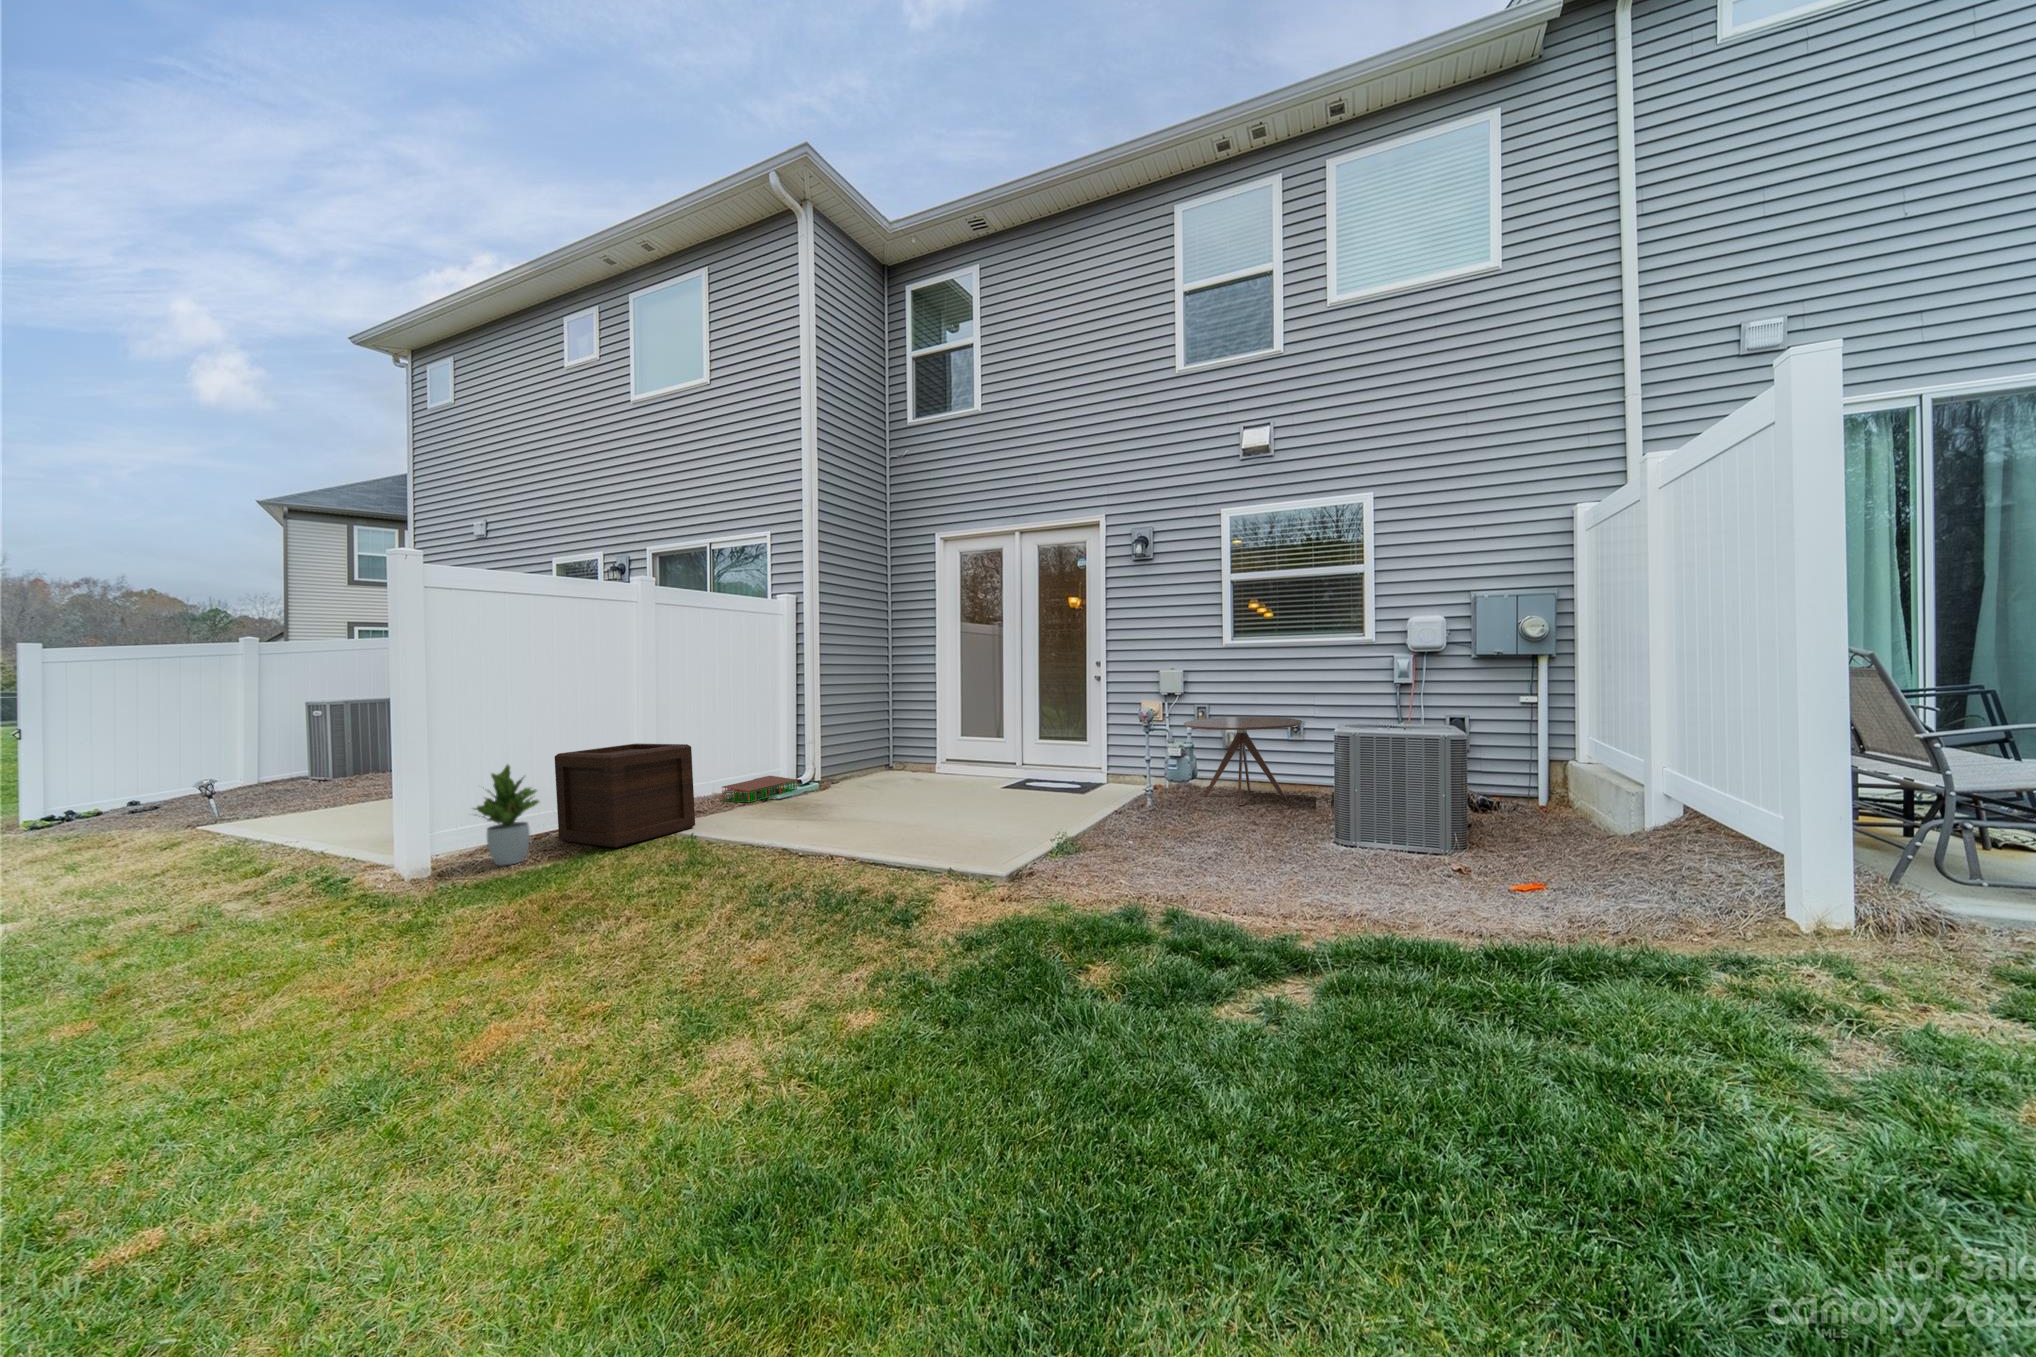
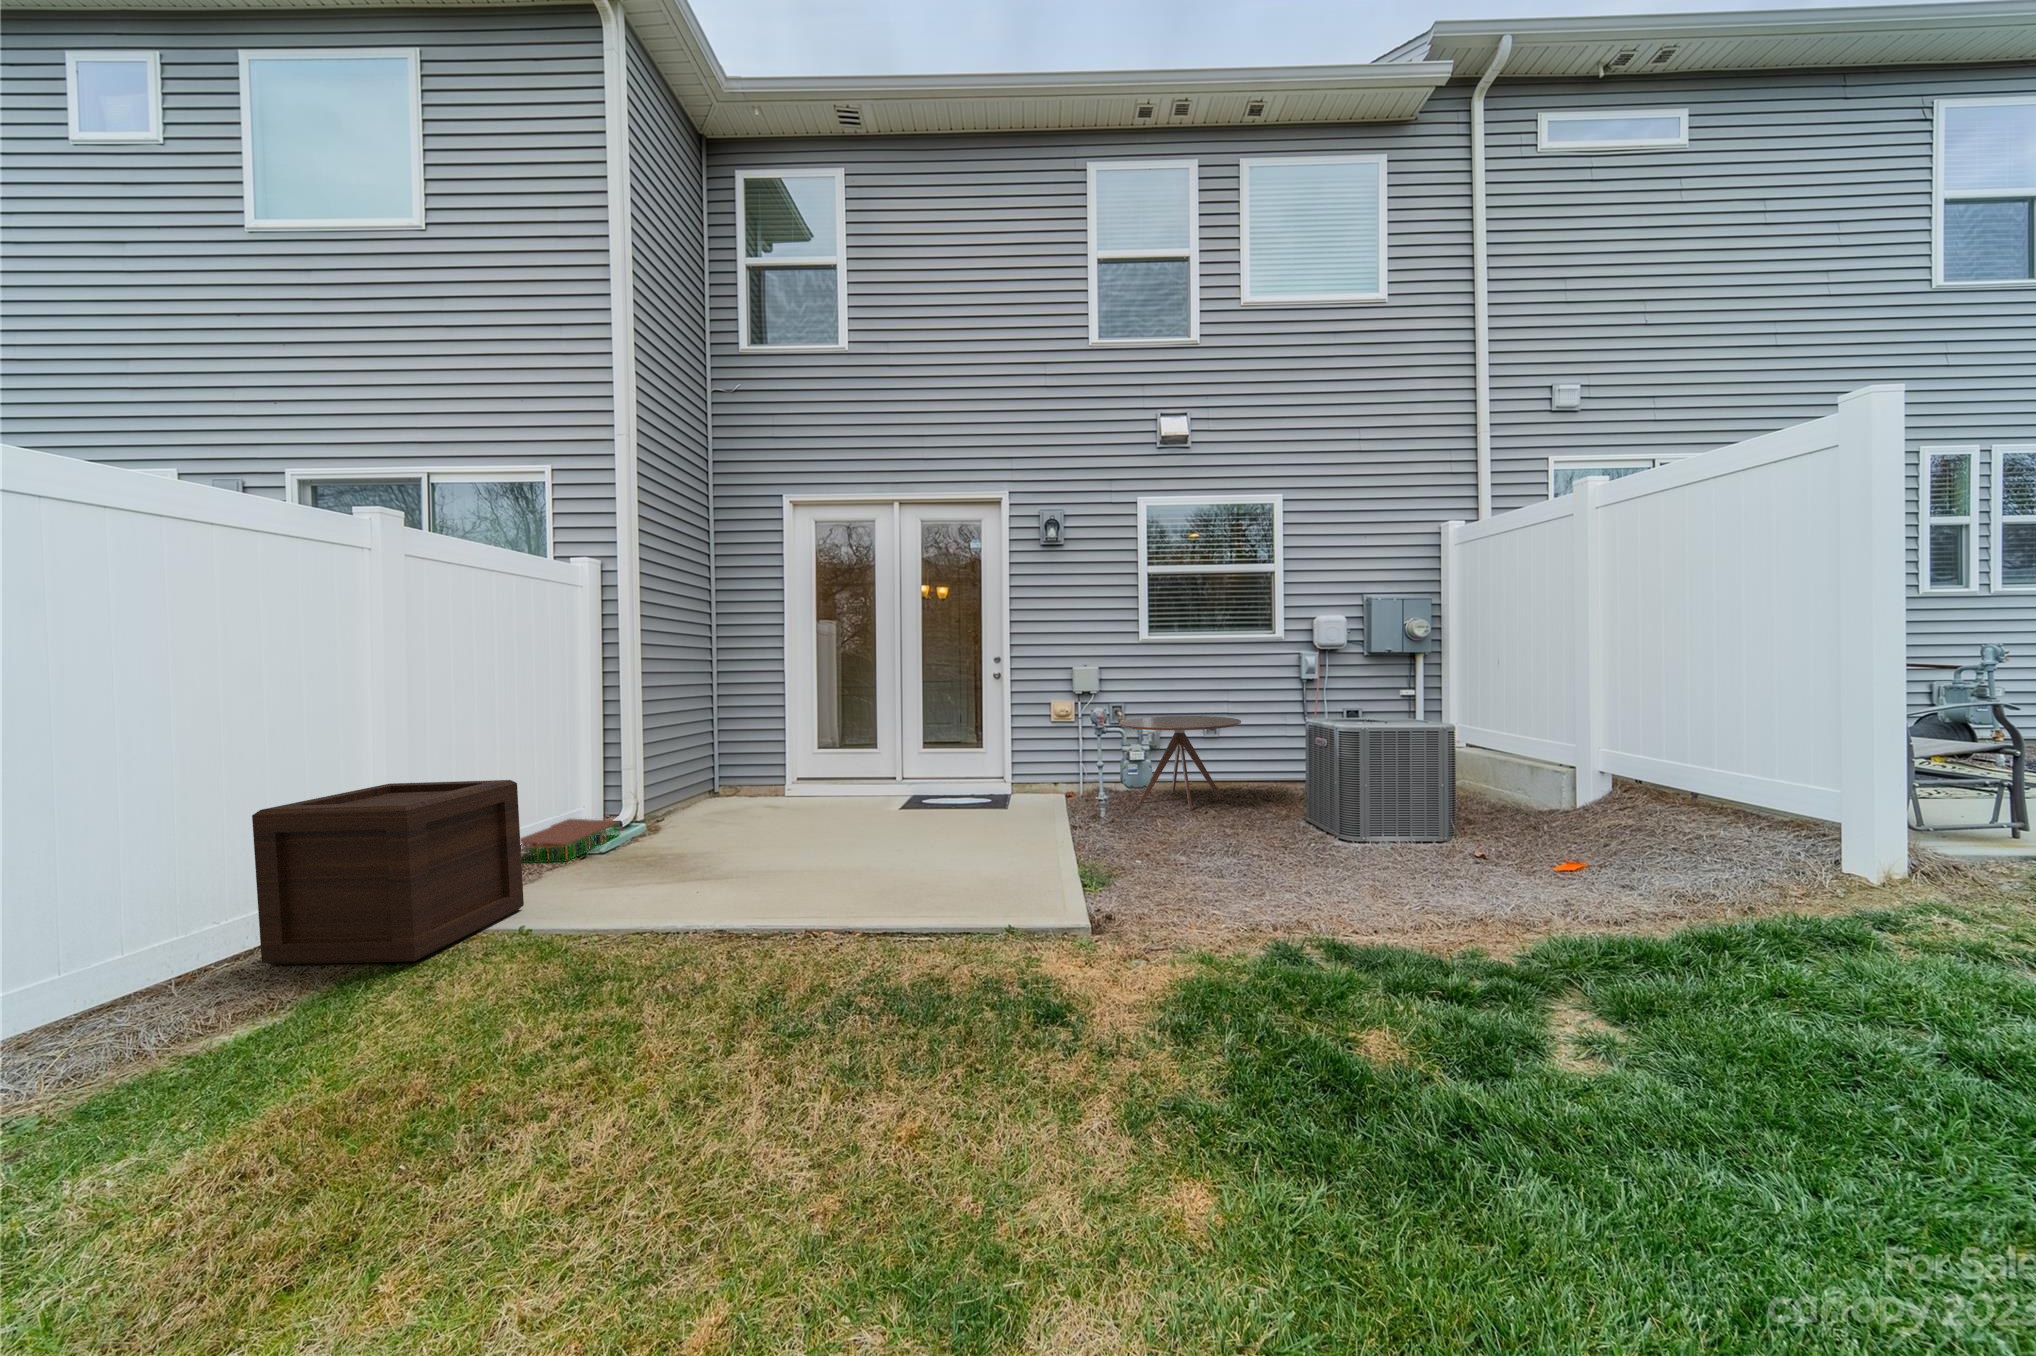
potted plant: present [474,765,539,866] -> none [92,837,270,1033]

